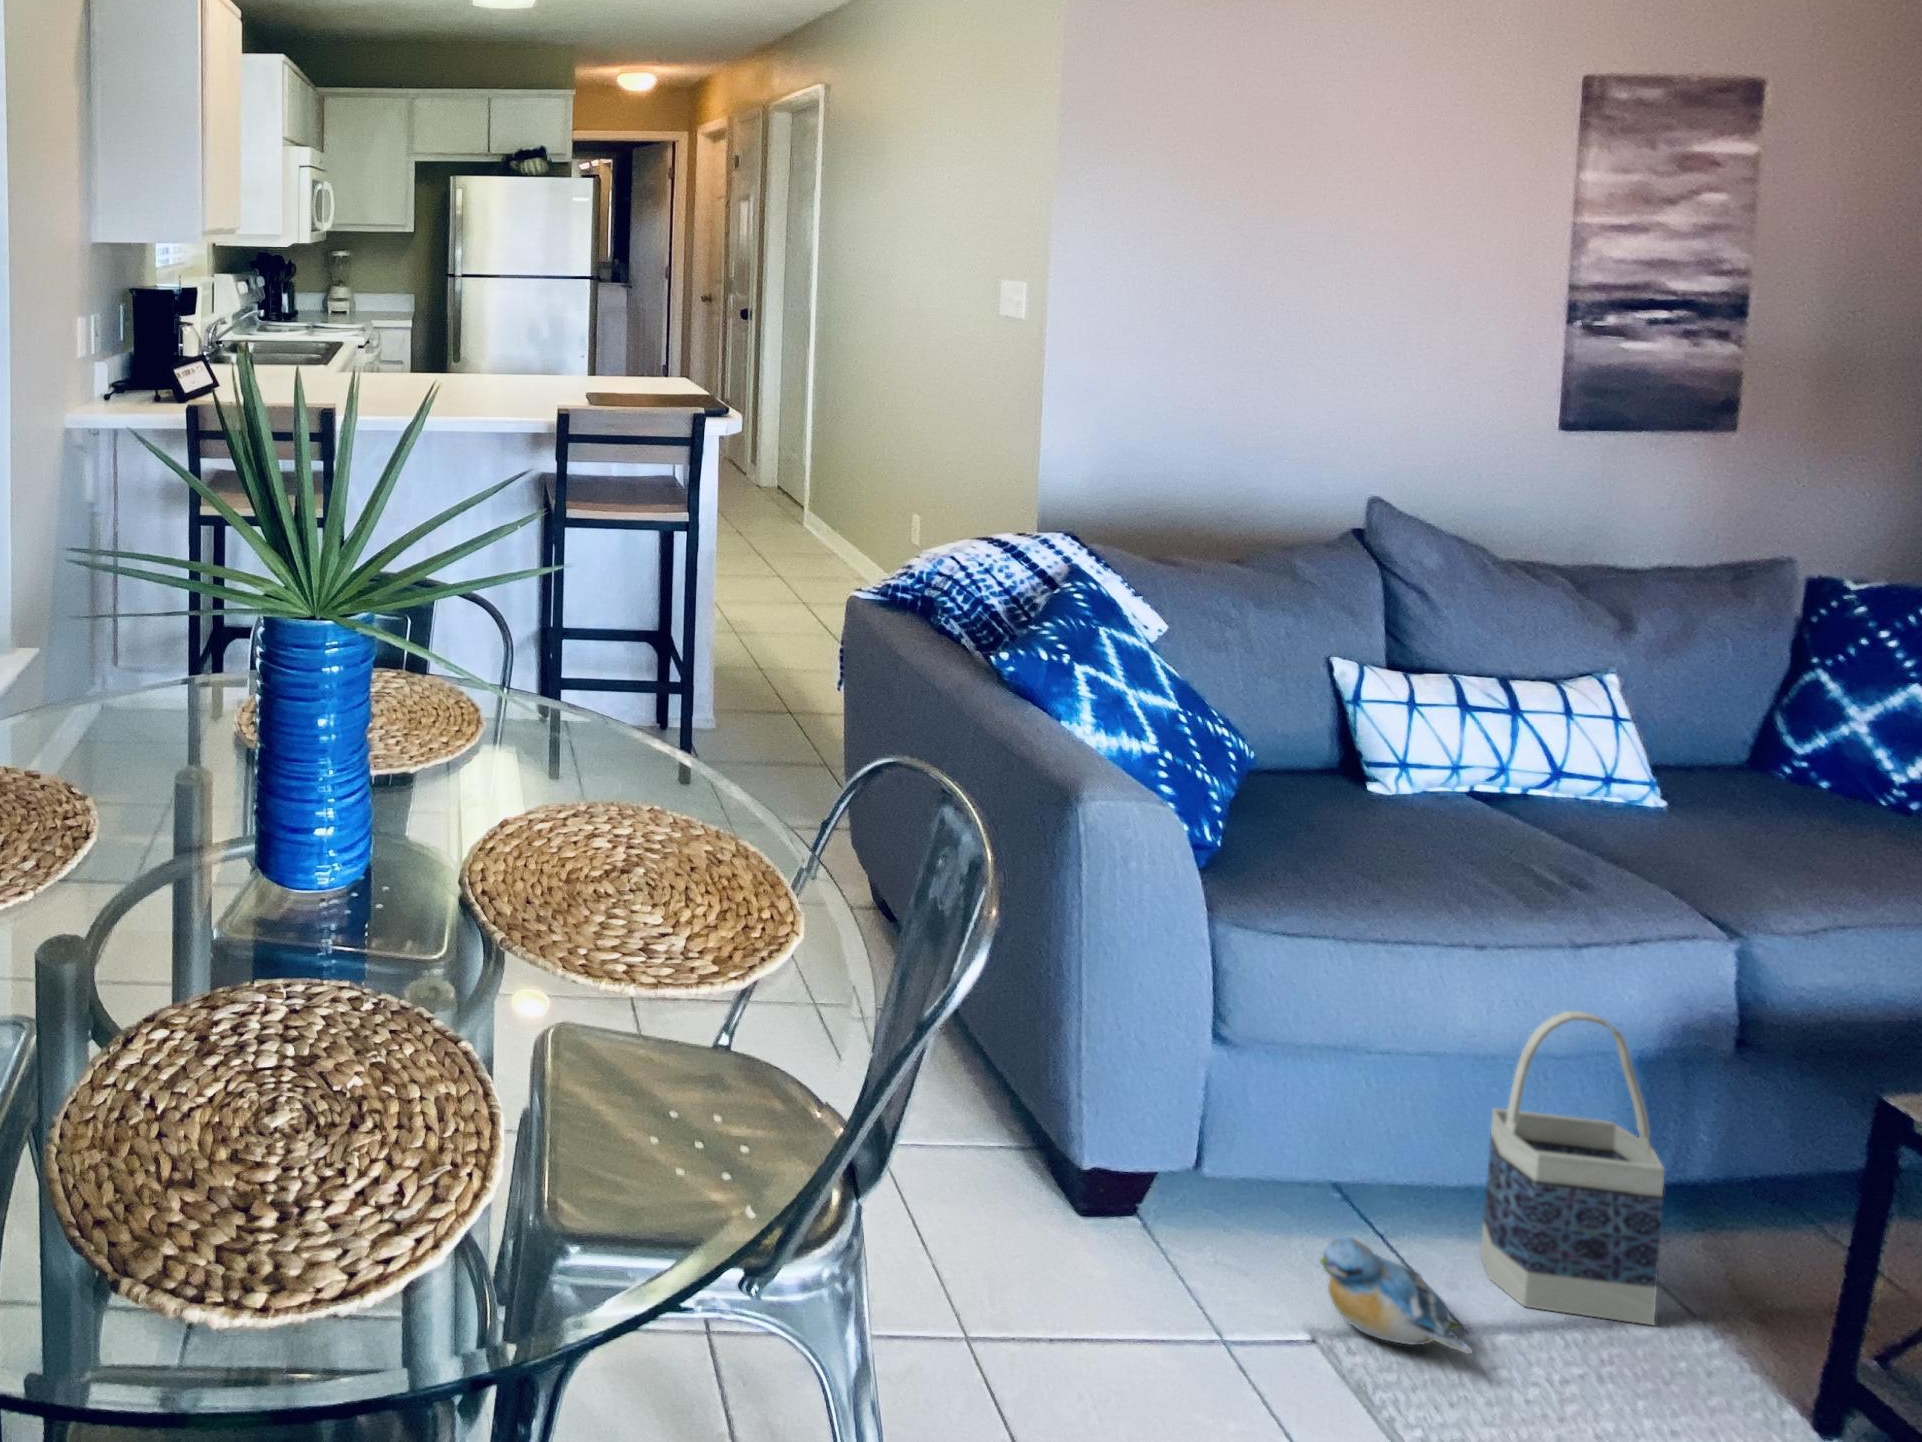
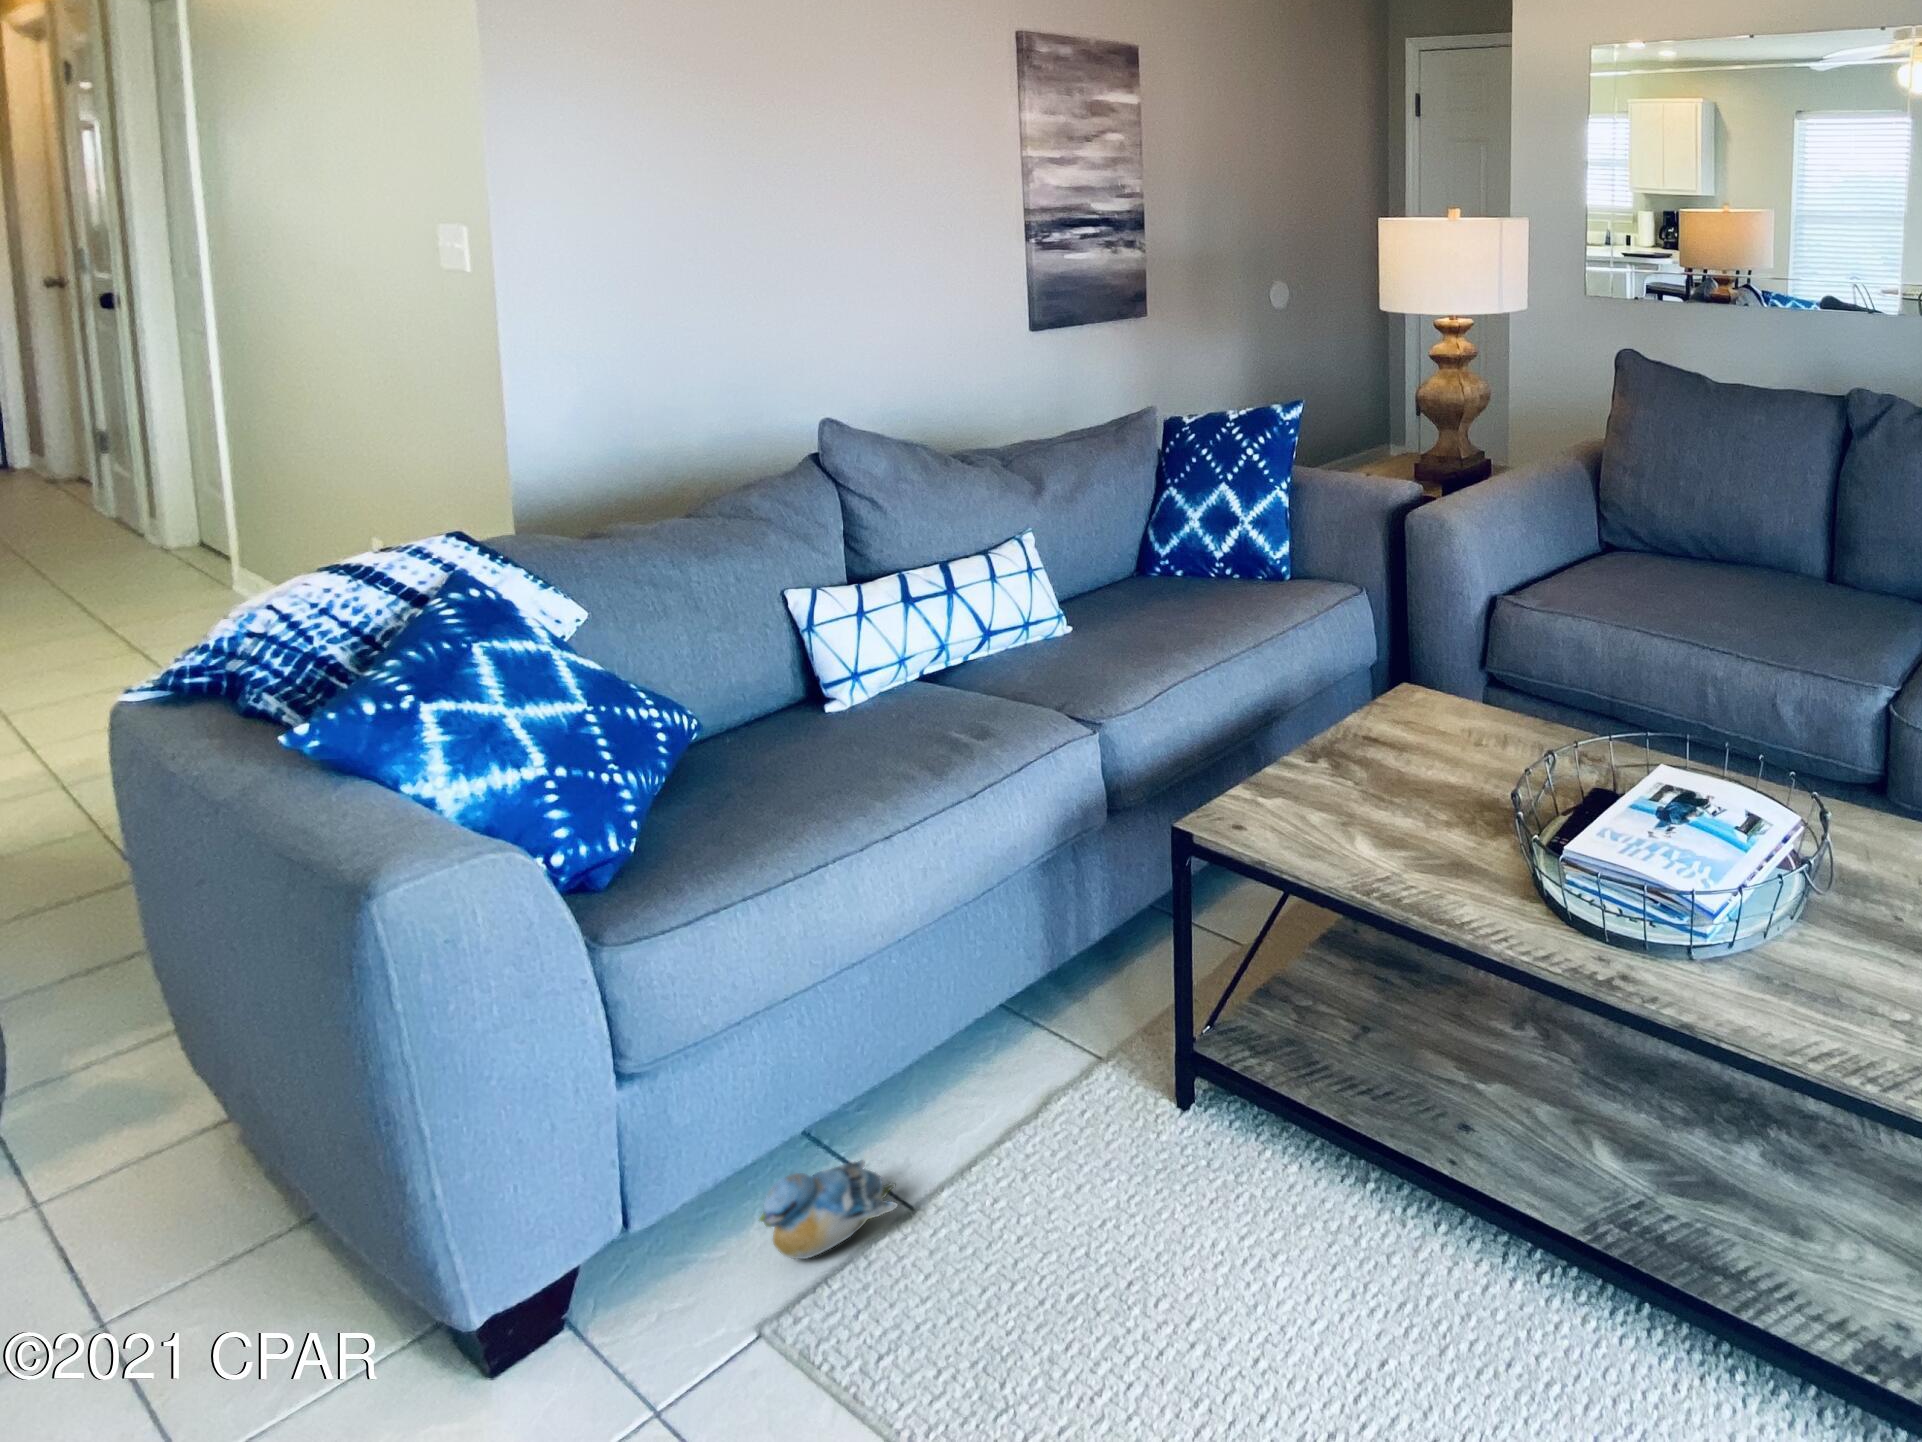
bag: present [1481,1011,1664,1325] -> none [921,842,1048,1124]

